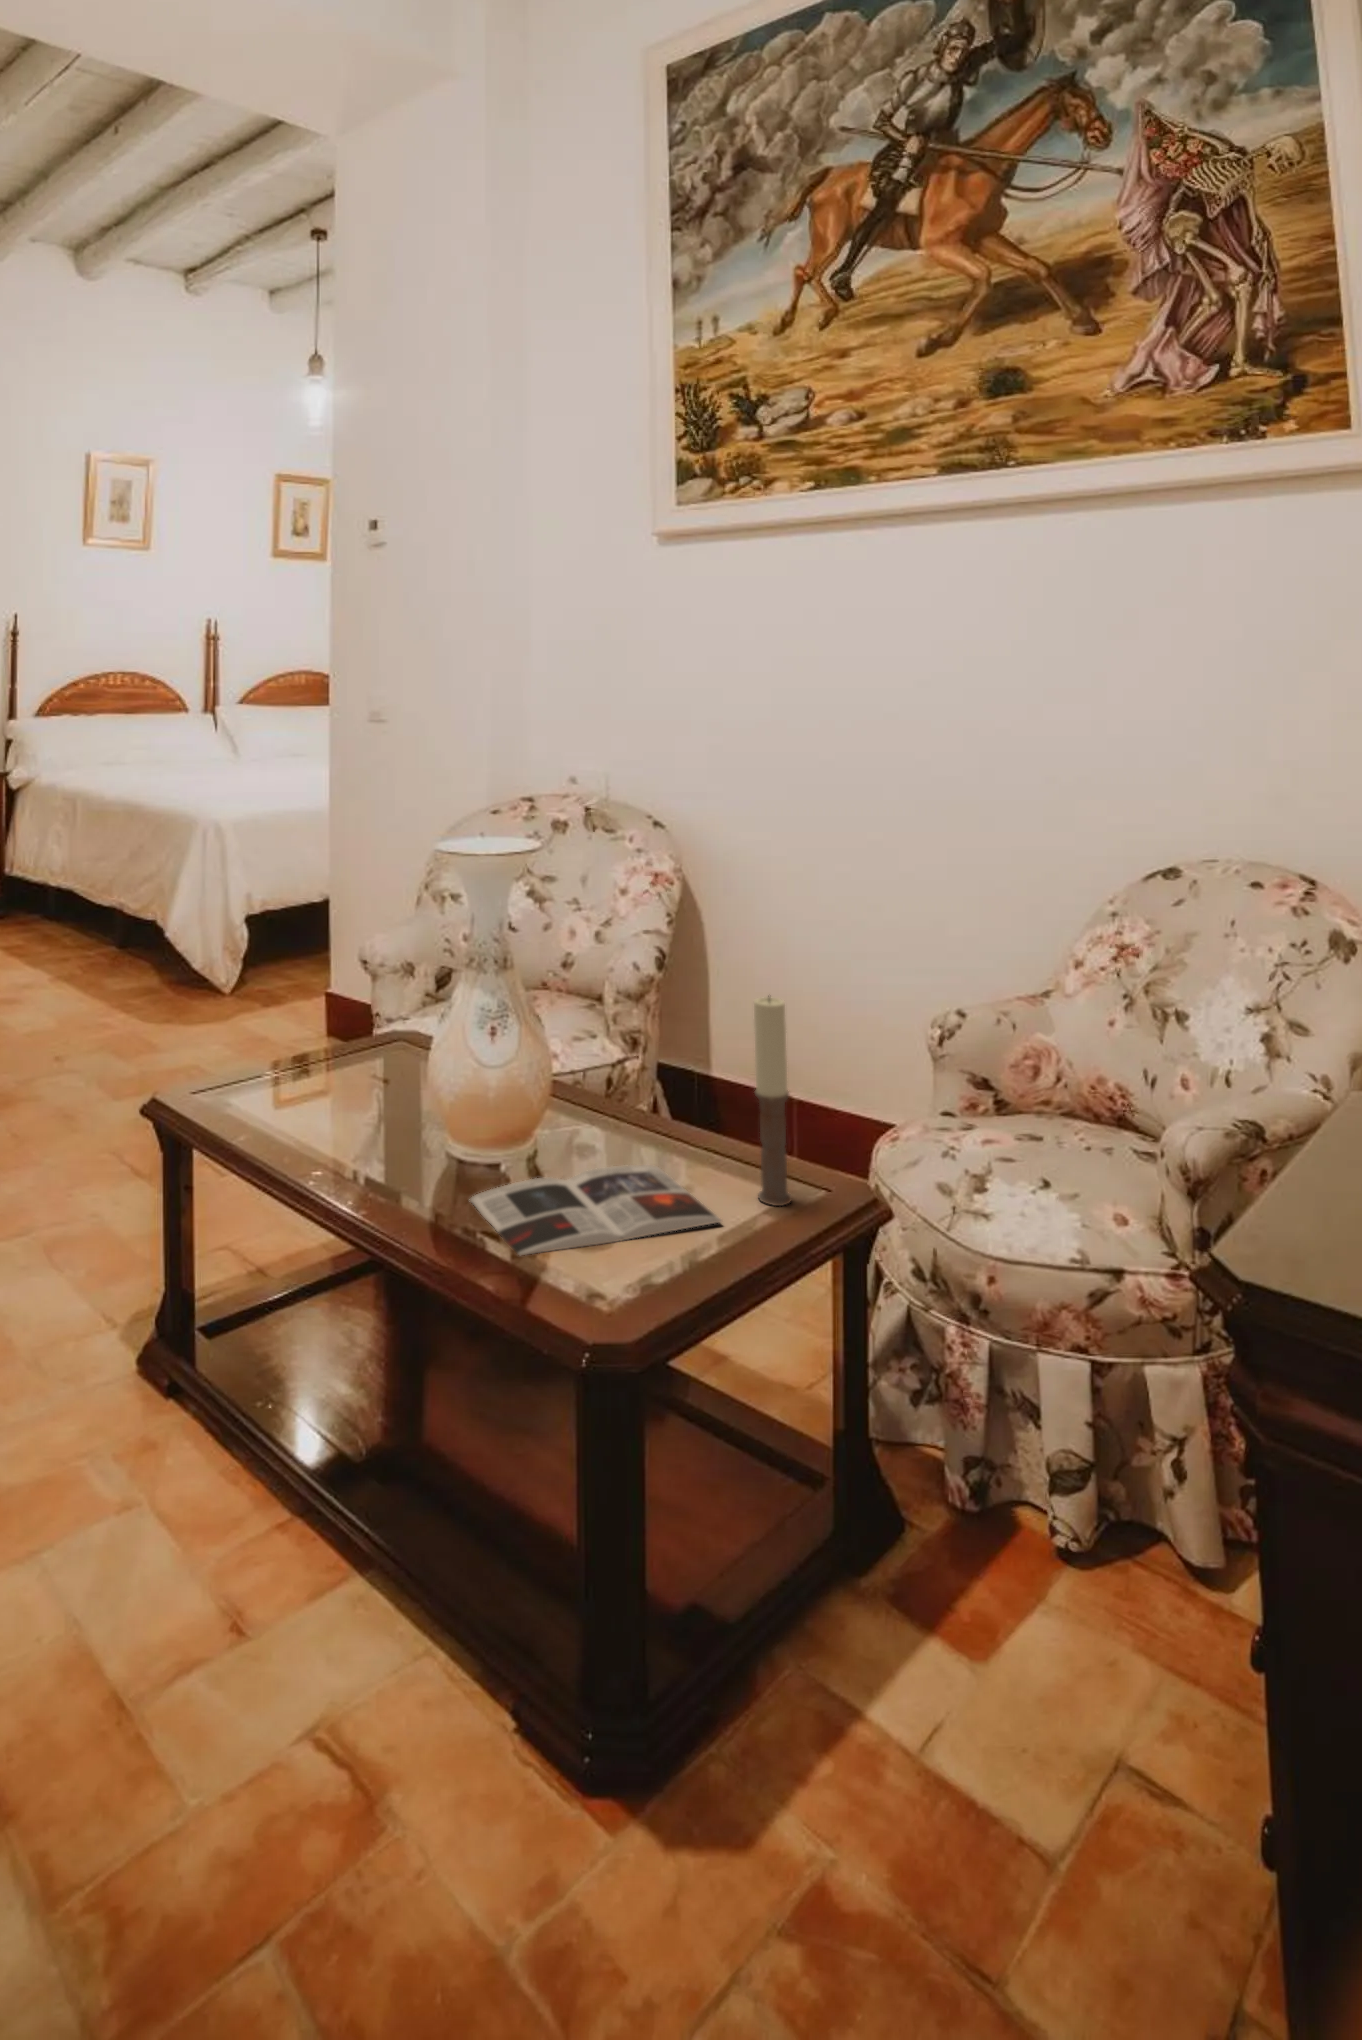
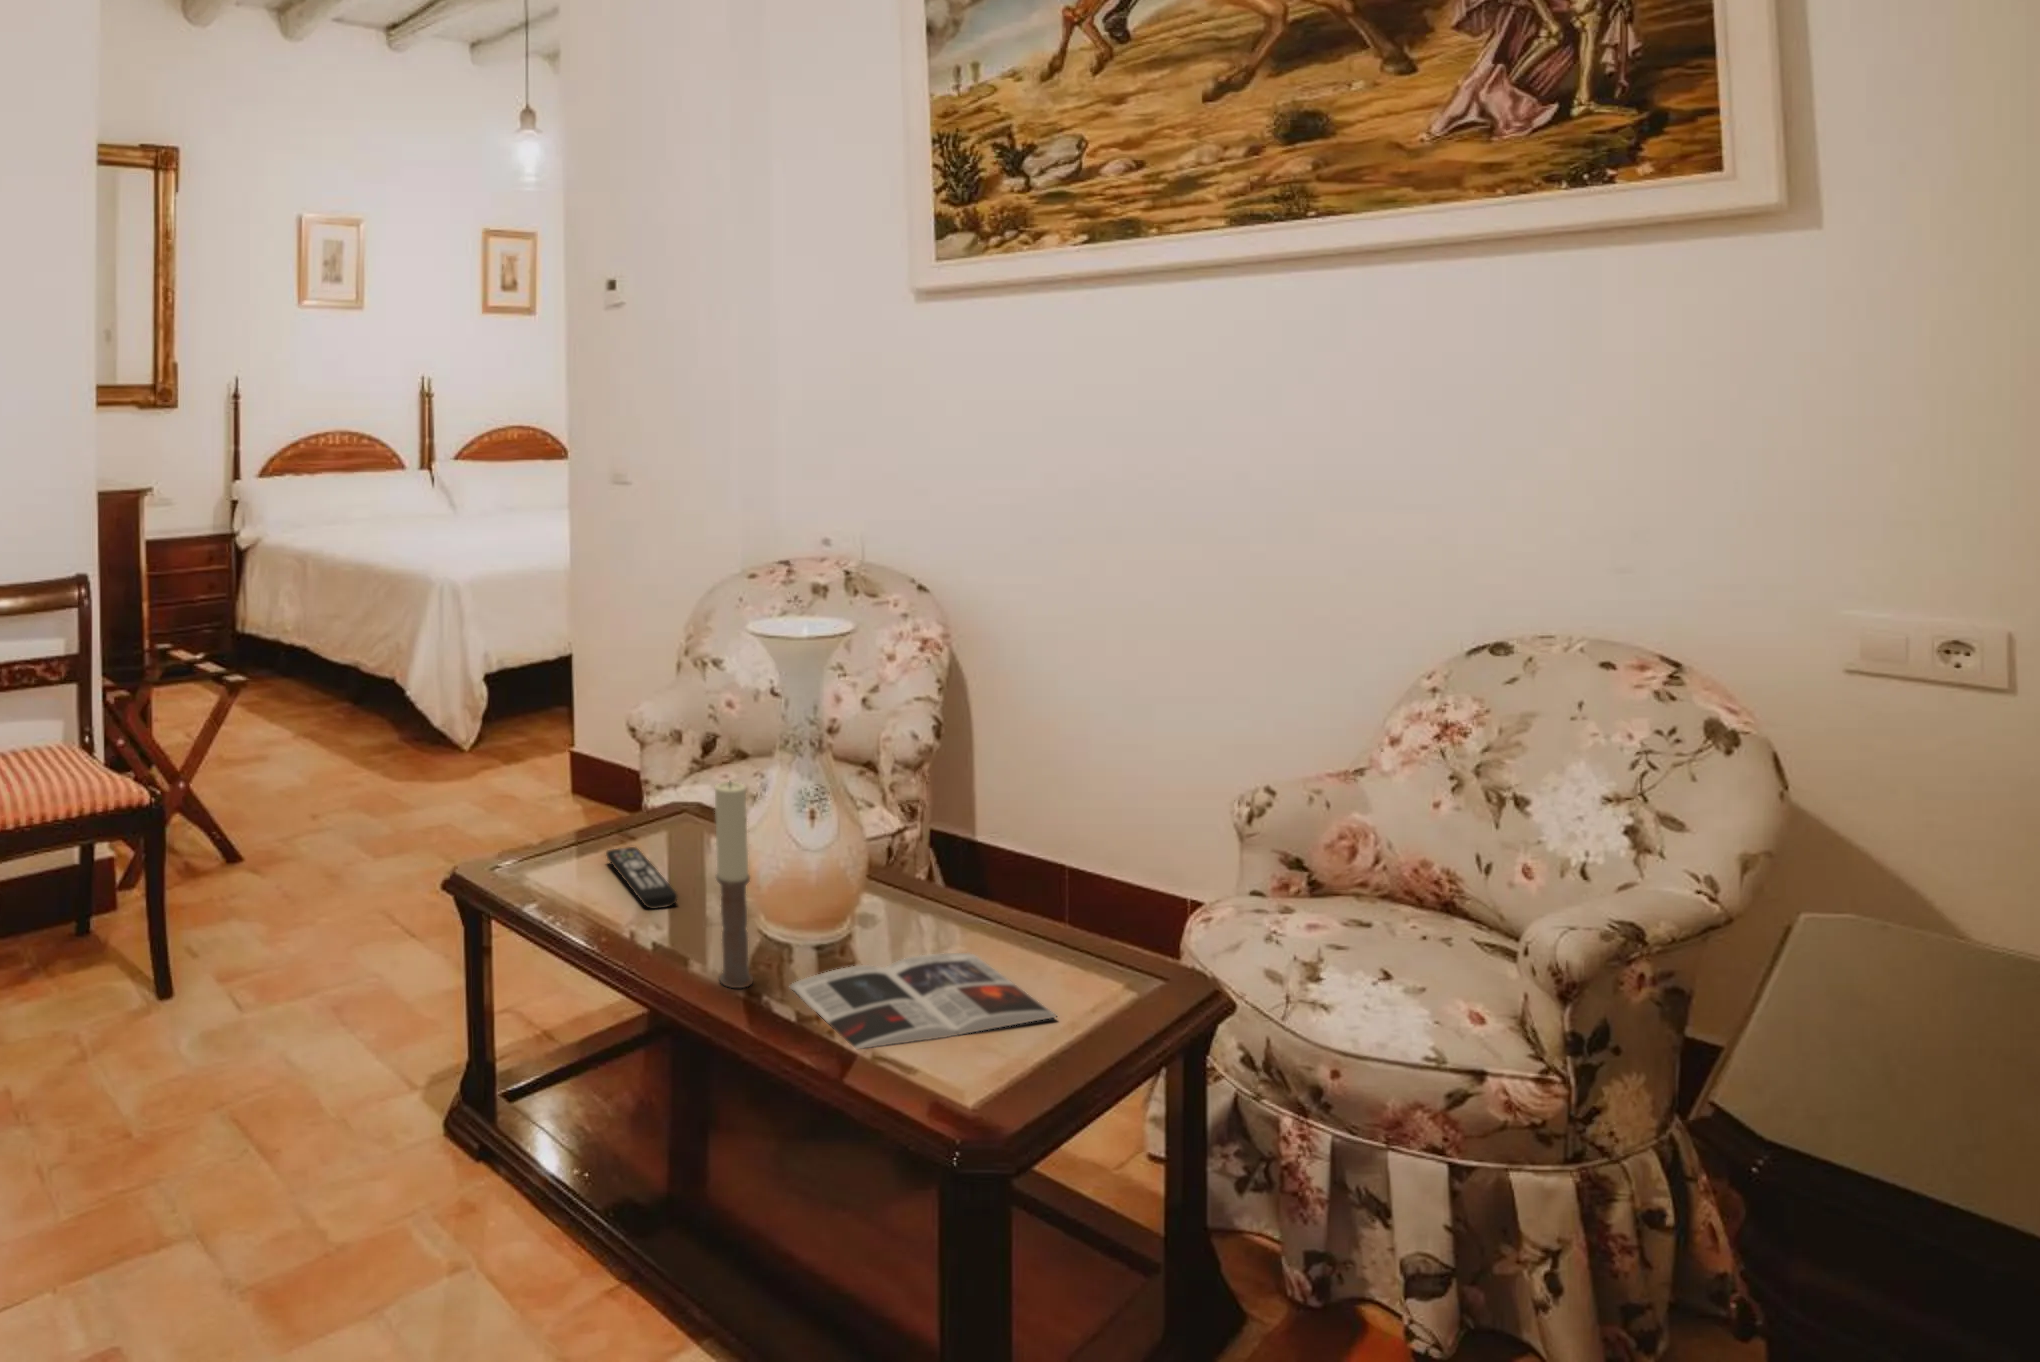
candle: present [754,996,792,1206] -> present [715,781,753,988]
remote control: none [317,1072,379,1130] -> present [606,847,677,909]

